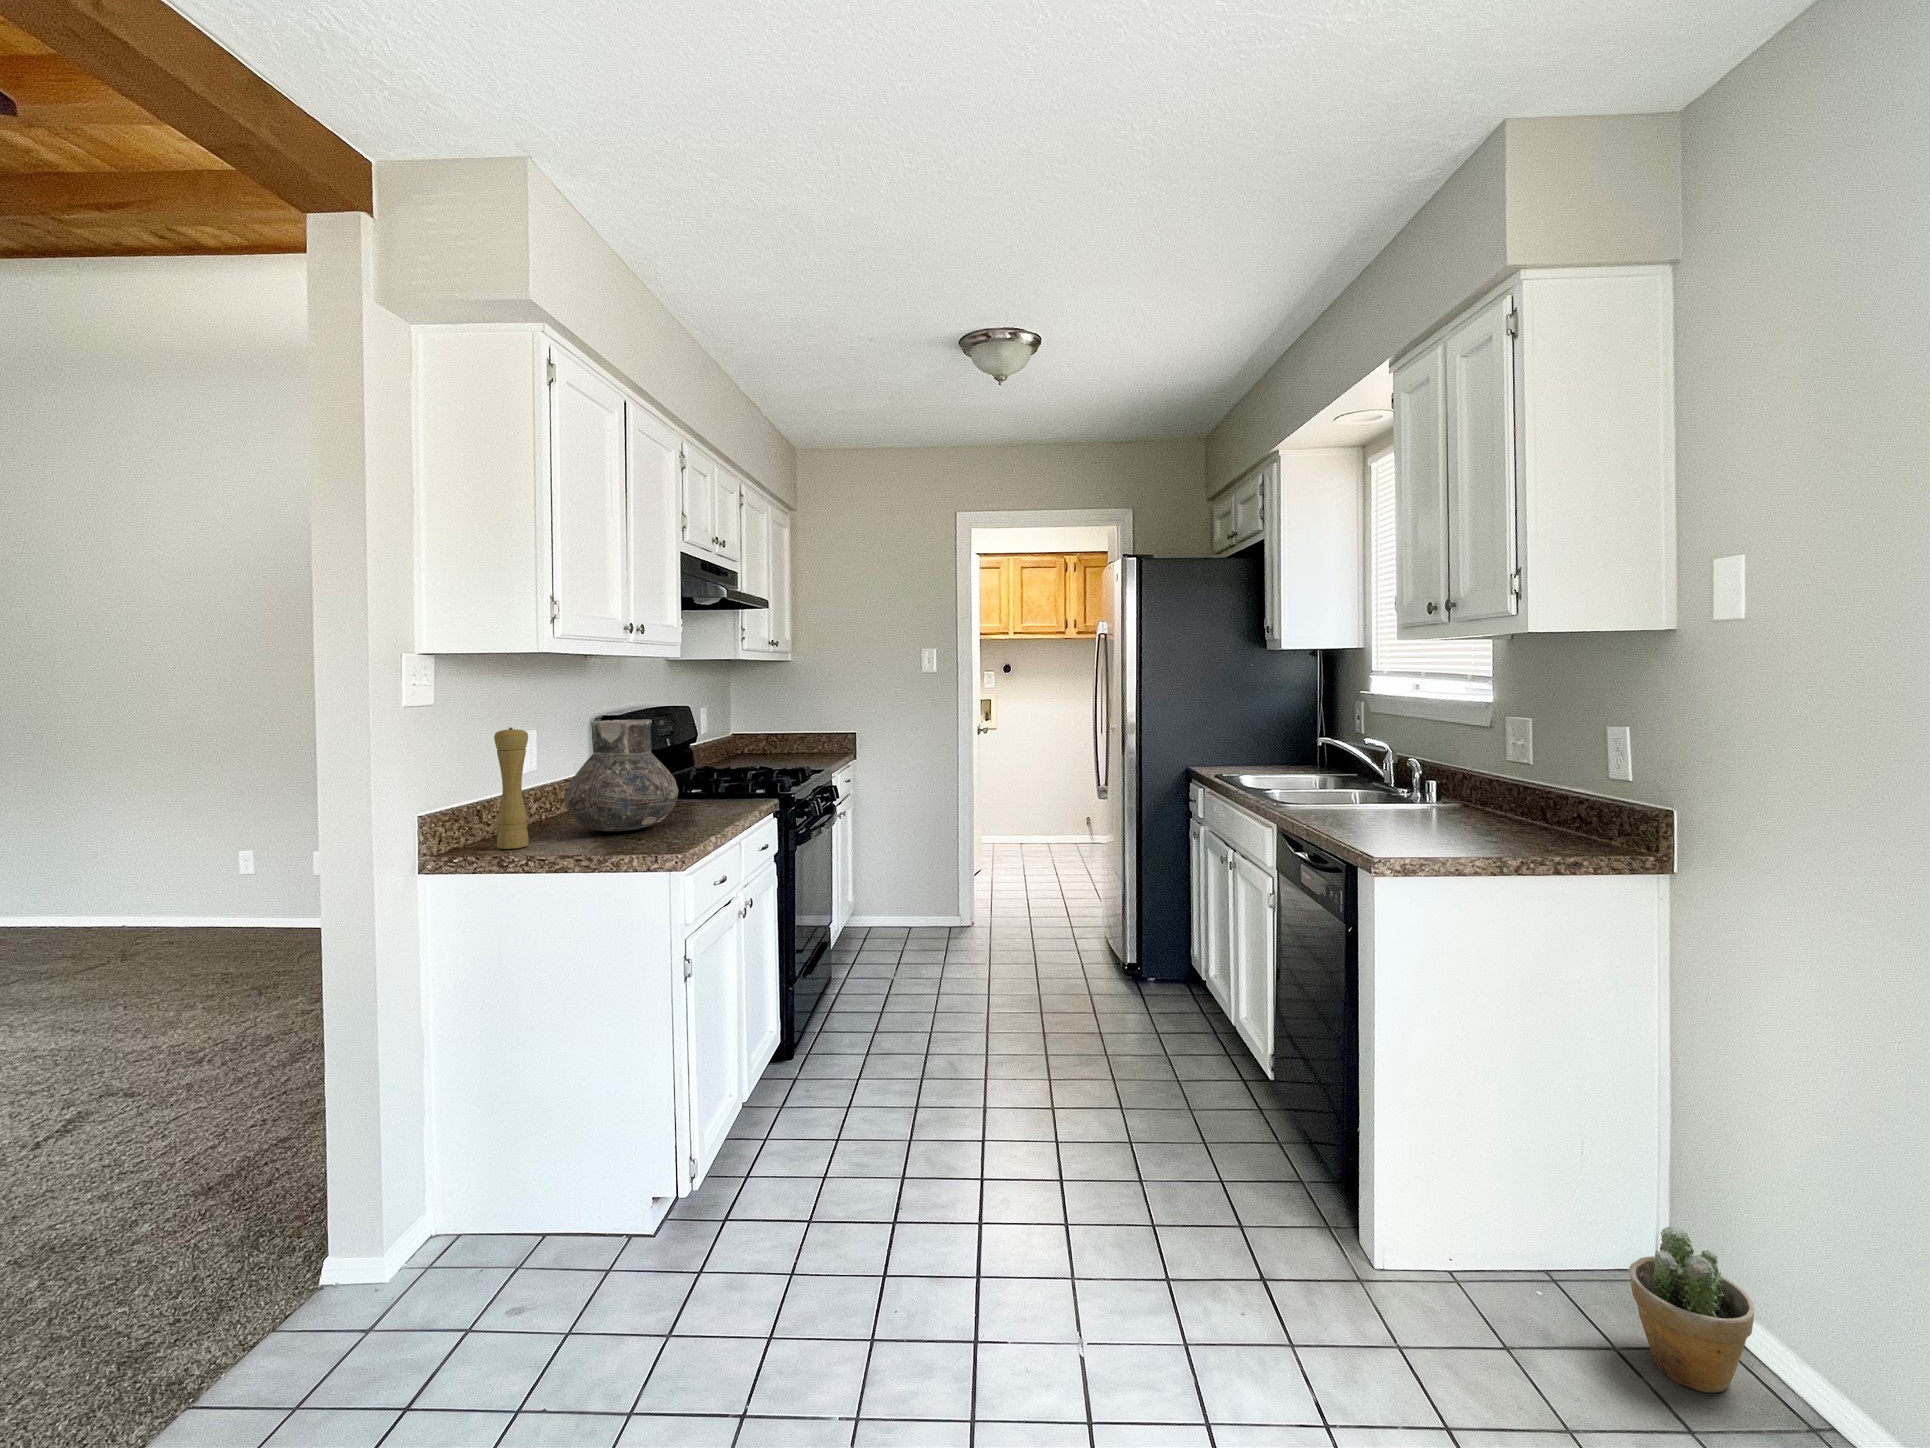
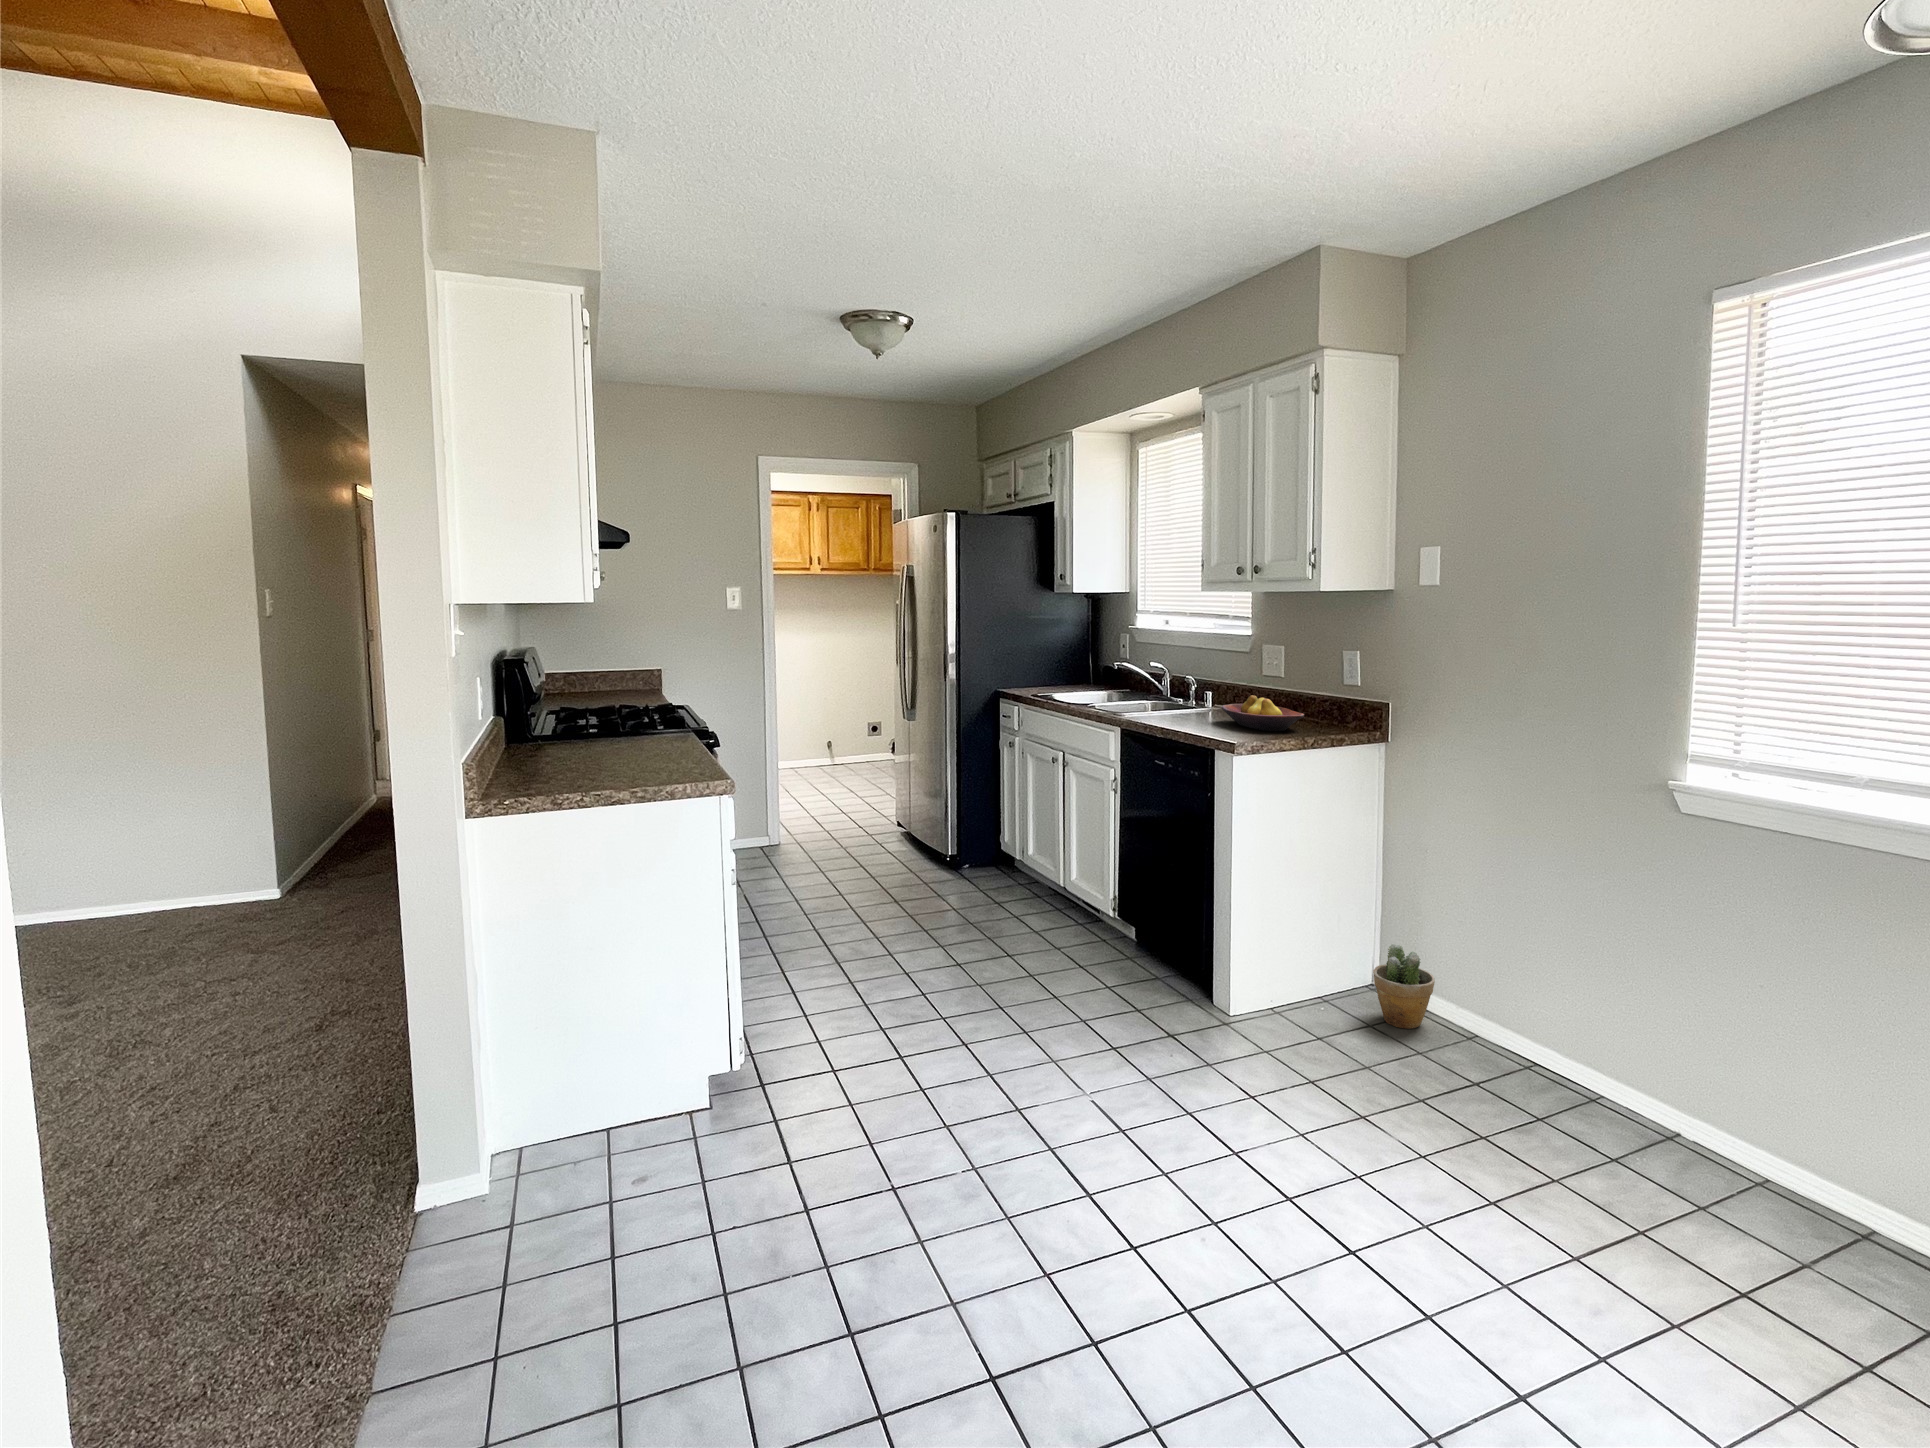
vase: present [564,719,678,831] -> none [549,662,660,769]
pepper mill: present [494,728,529,849] -> none [508,673,545,790]
fruit bowl: none [1407,787,1526,844] -> present [1222,695,1304,731]

